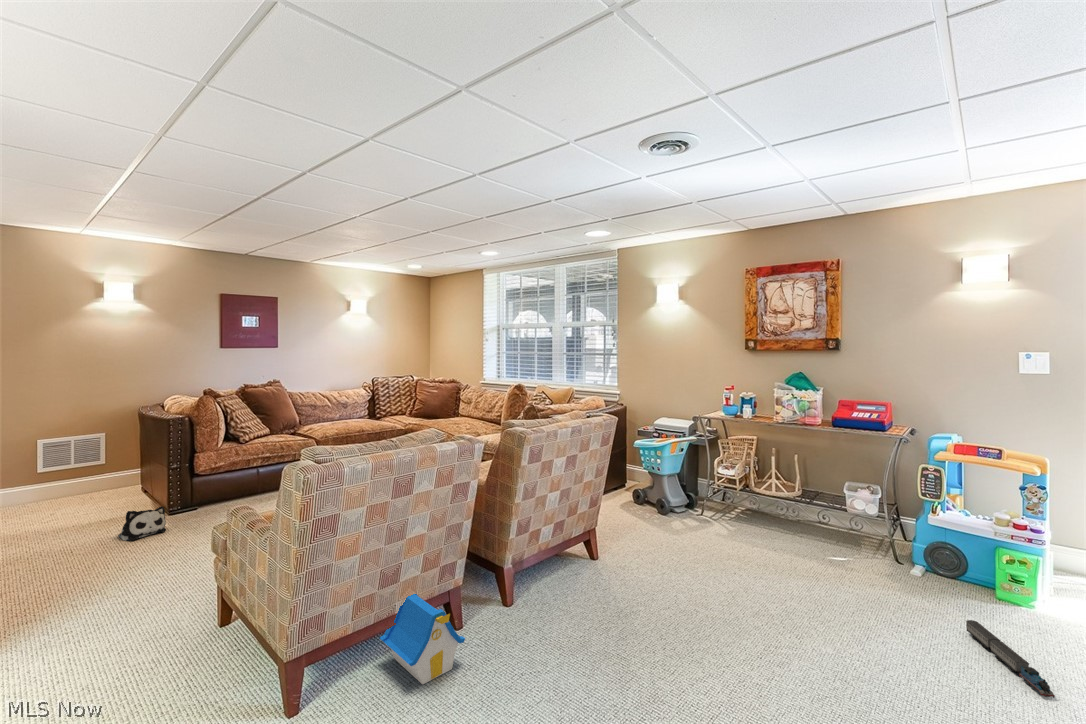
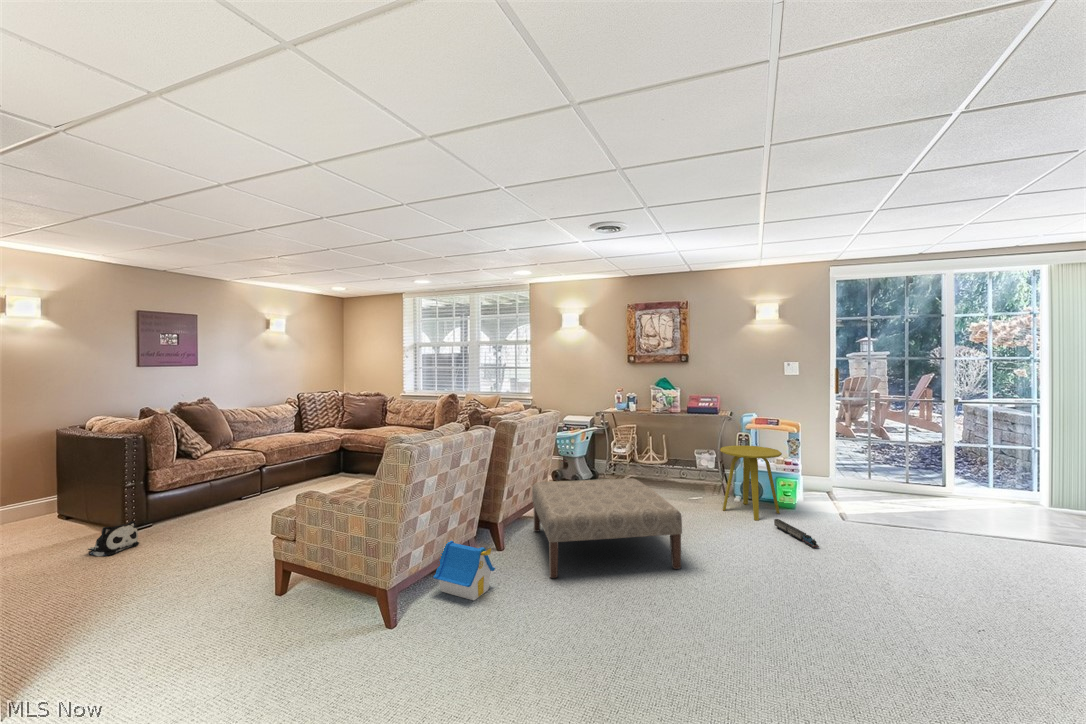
side table: none [875,483,991,614] -> present [720,445,782,520]
ottoman: none [544,513,764,691] -> present [532,478,682,578]

